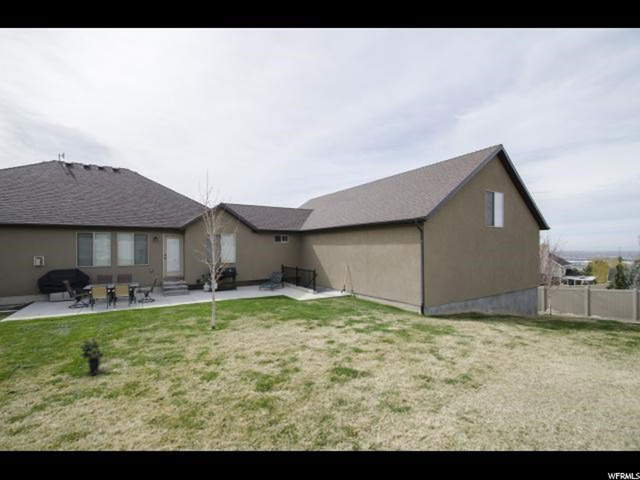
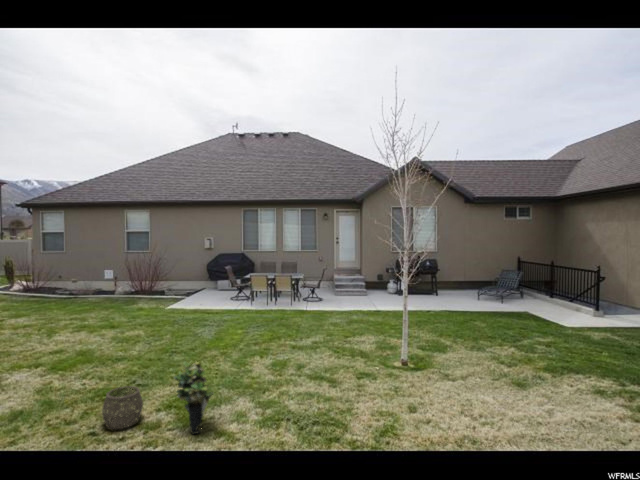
woven basket: none [21,360,52,385] -> present [102,386,143,429]

